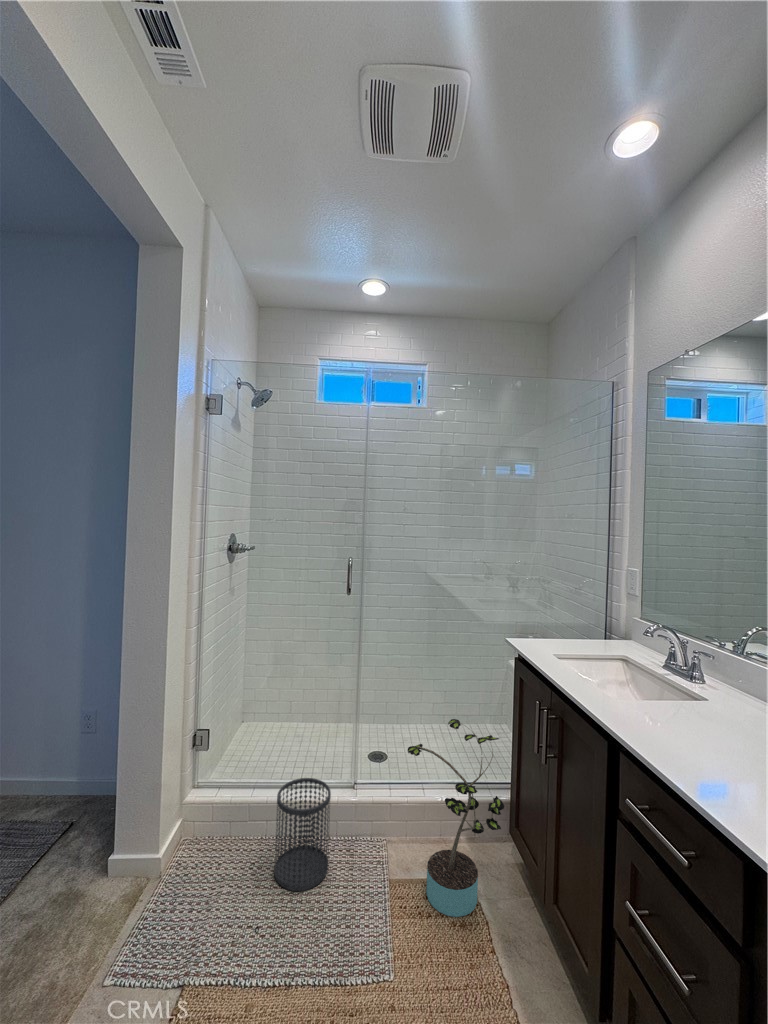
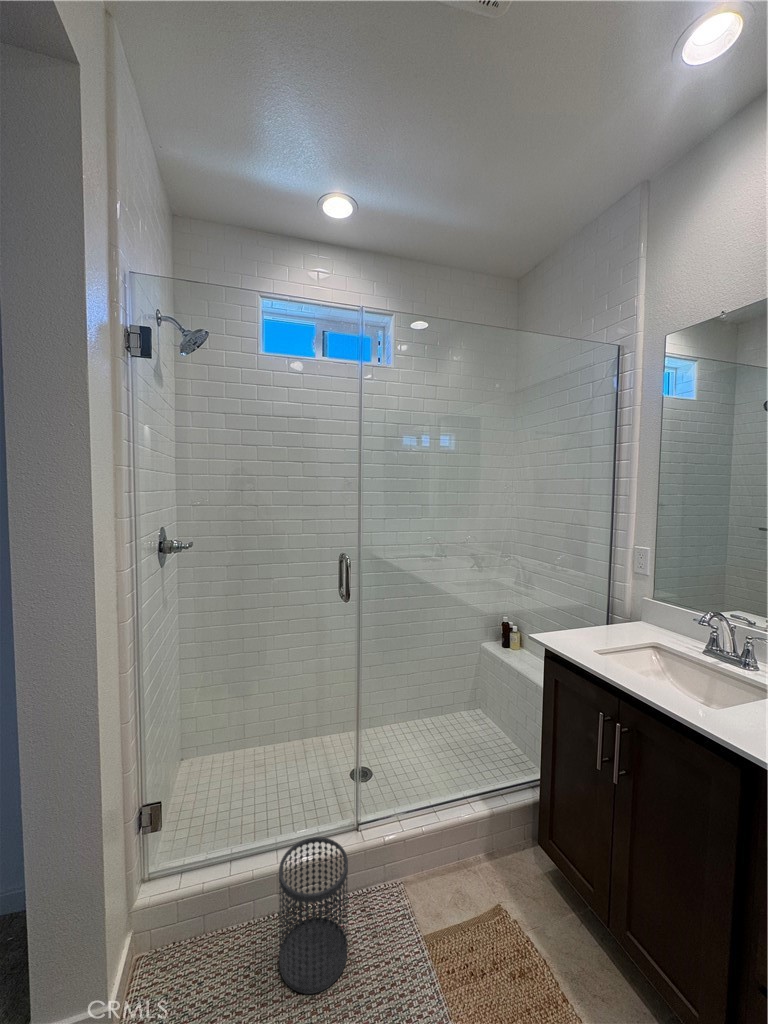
potted plant: present [408,719,504,917] -> none [446,737,571,969]

